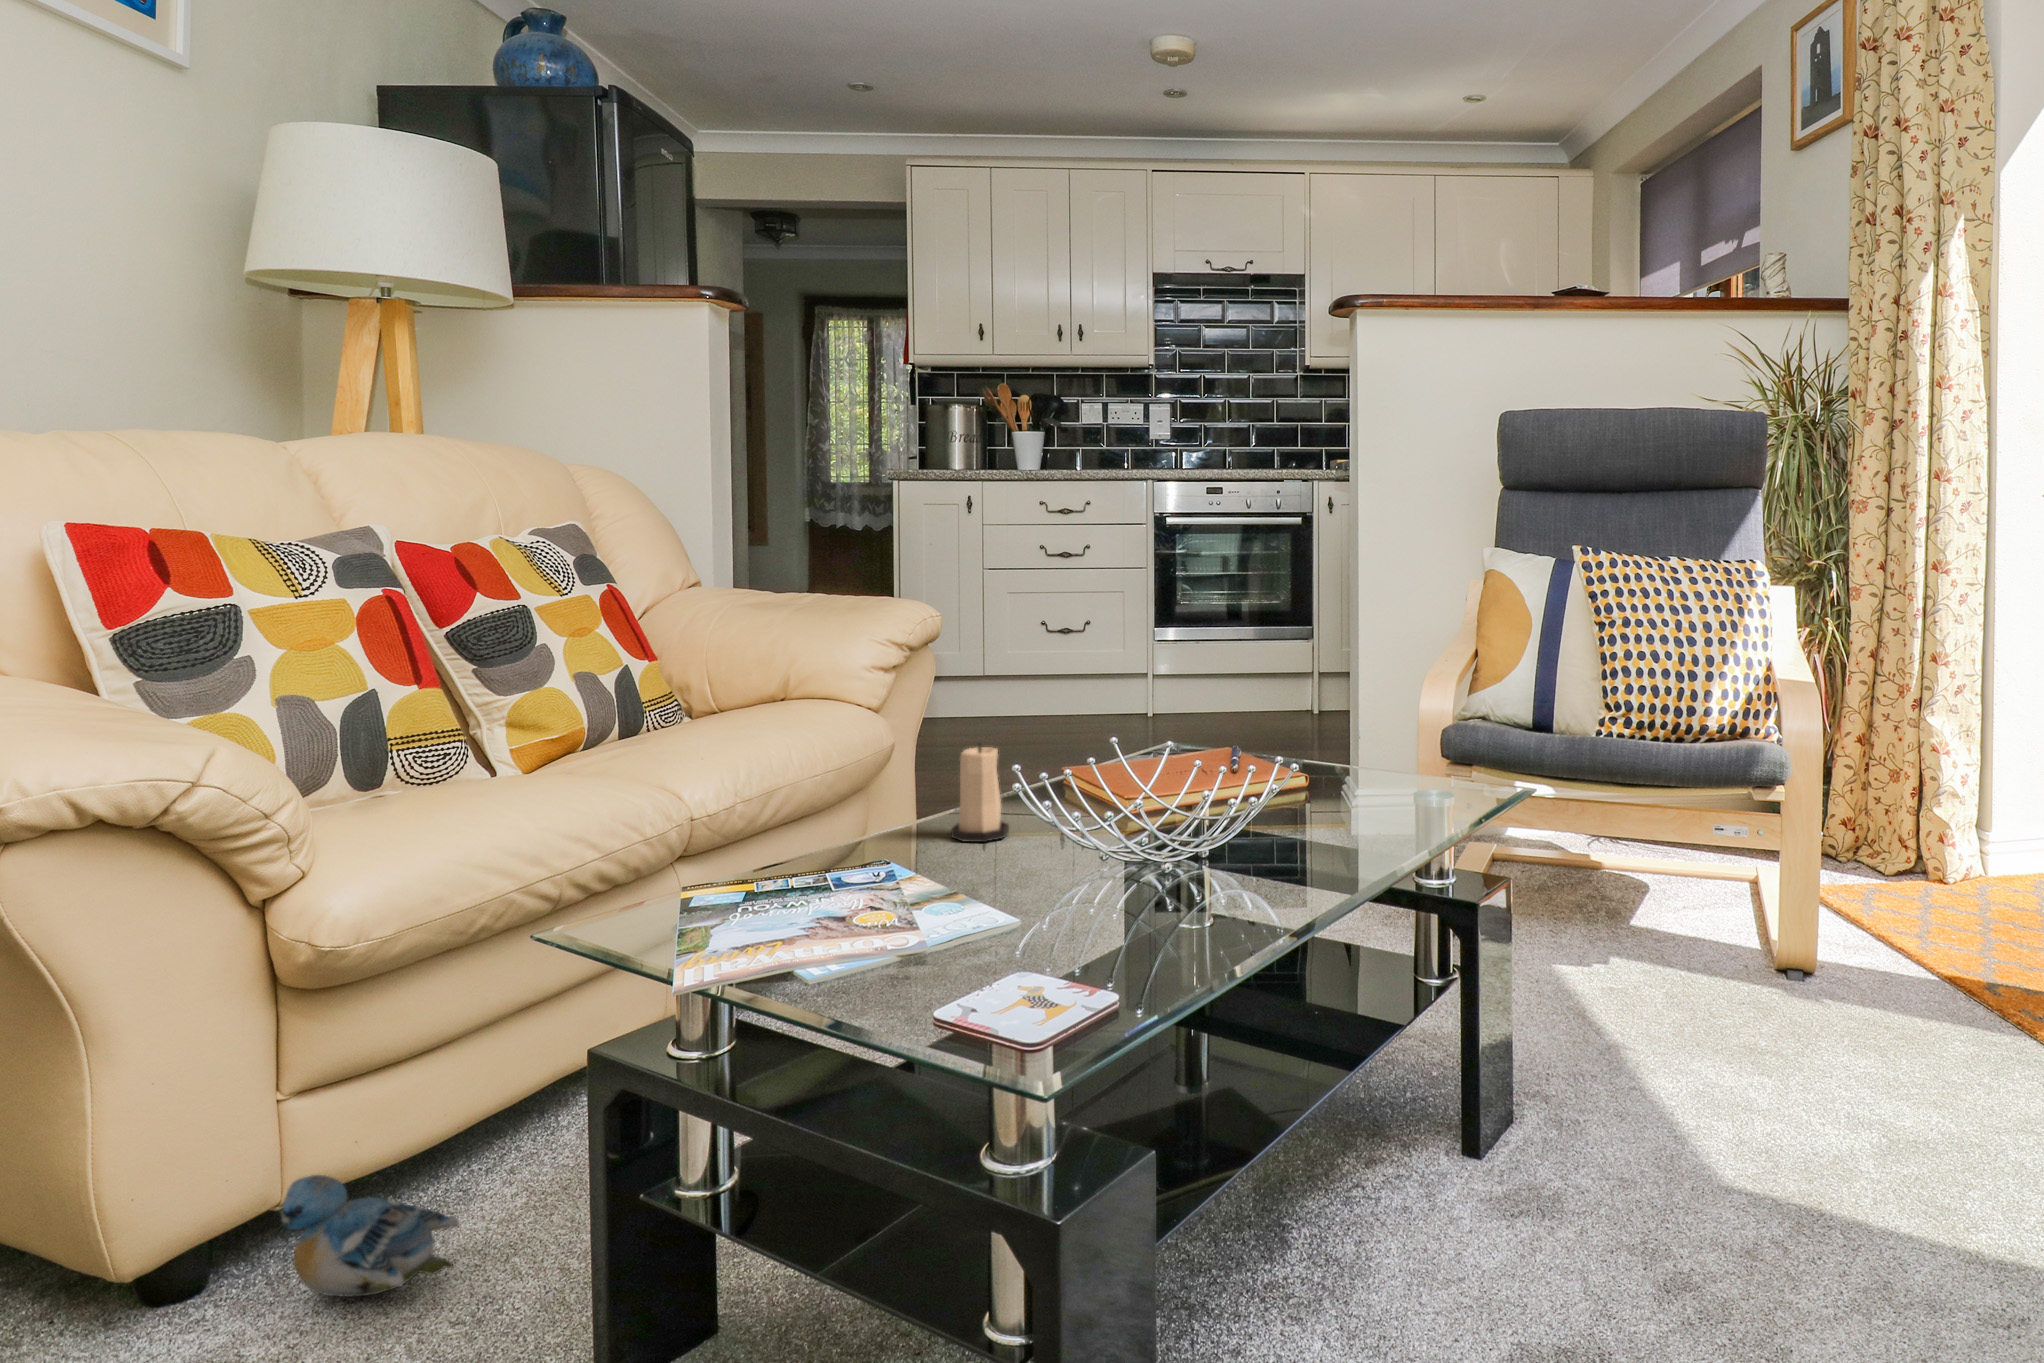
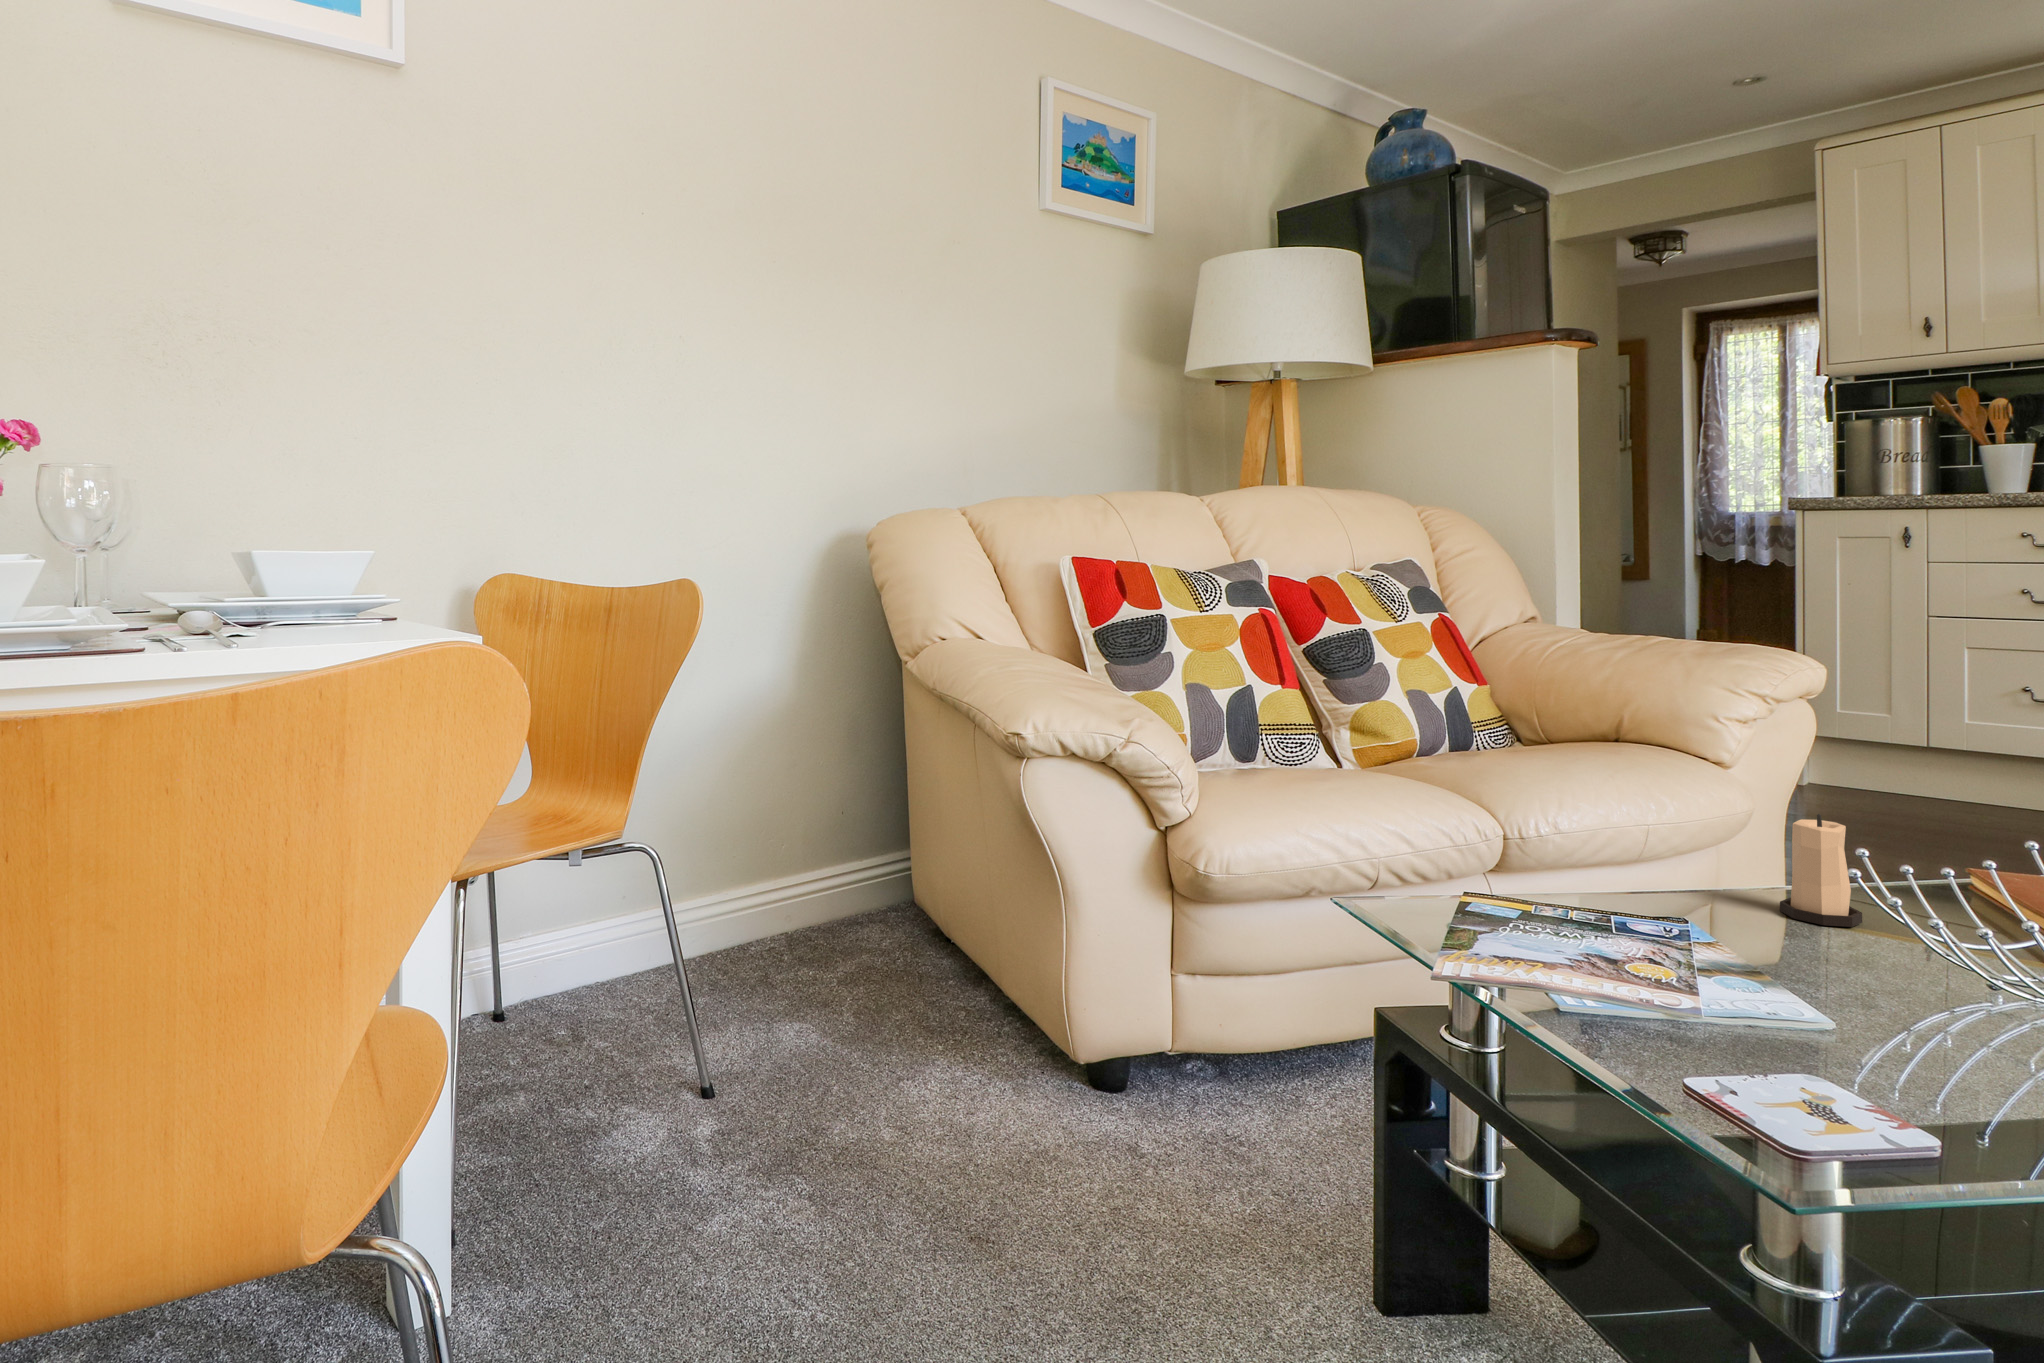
plush toy: present [280,1175,459,1297] -> none [1169,1035,1287,1145]

